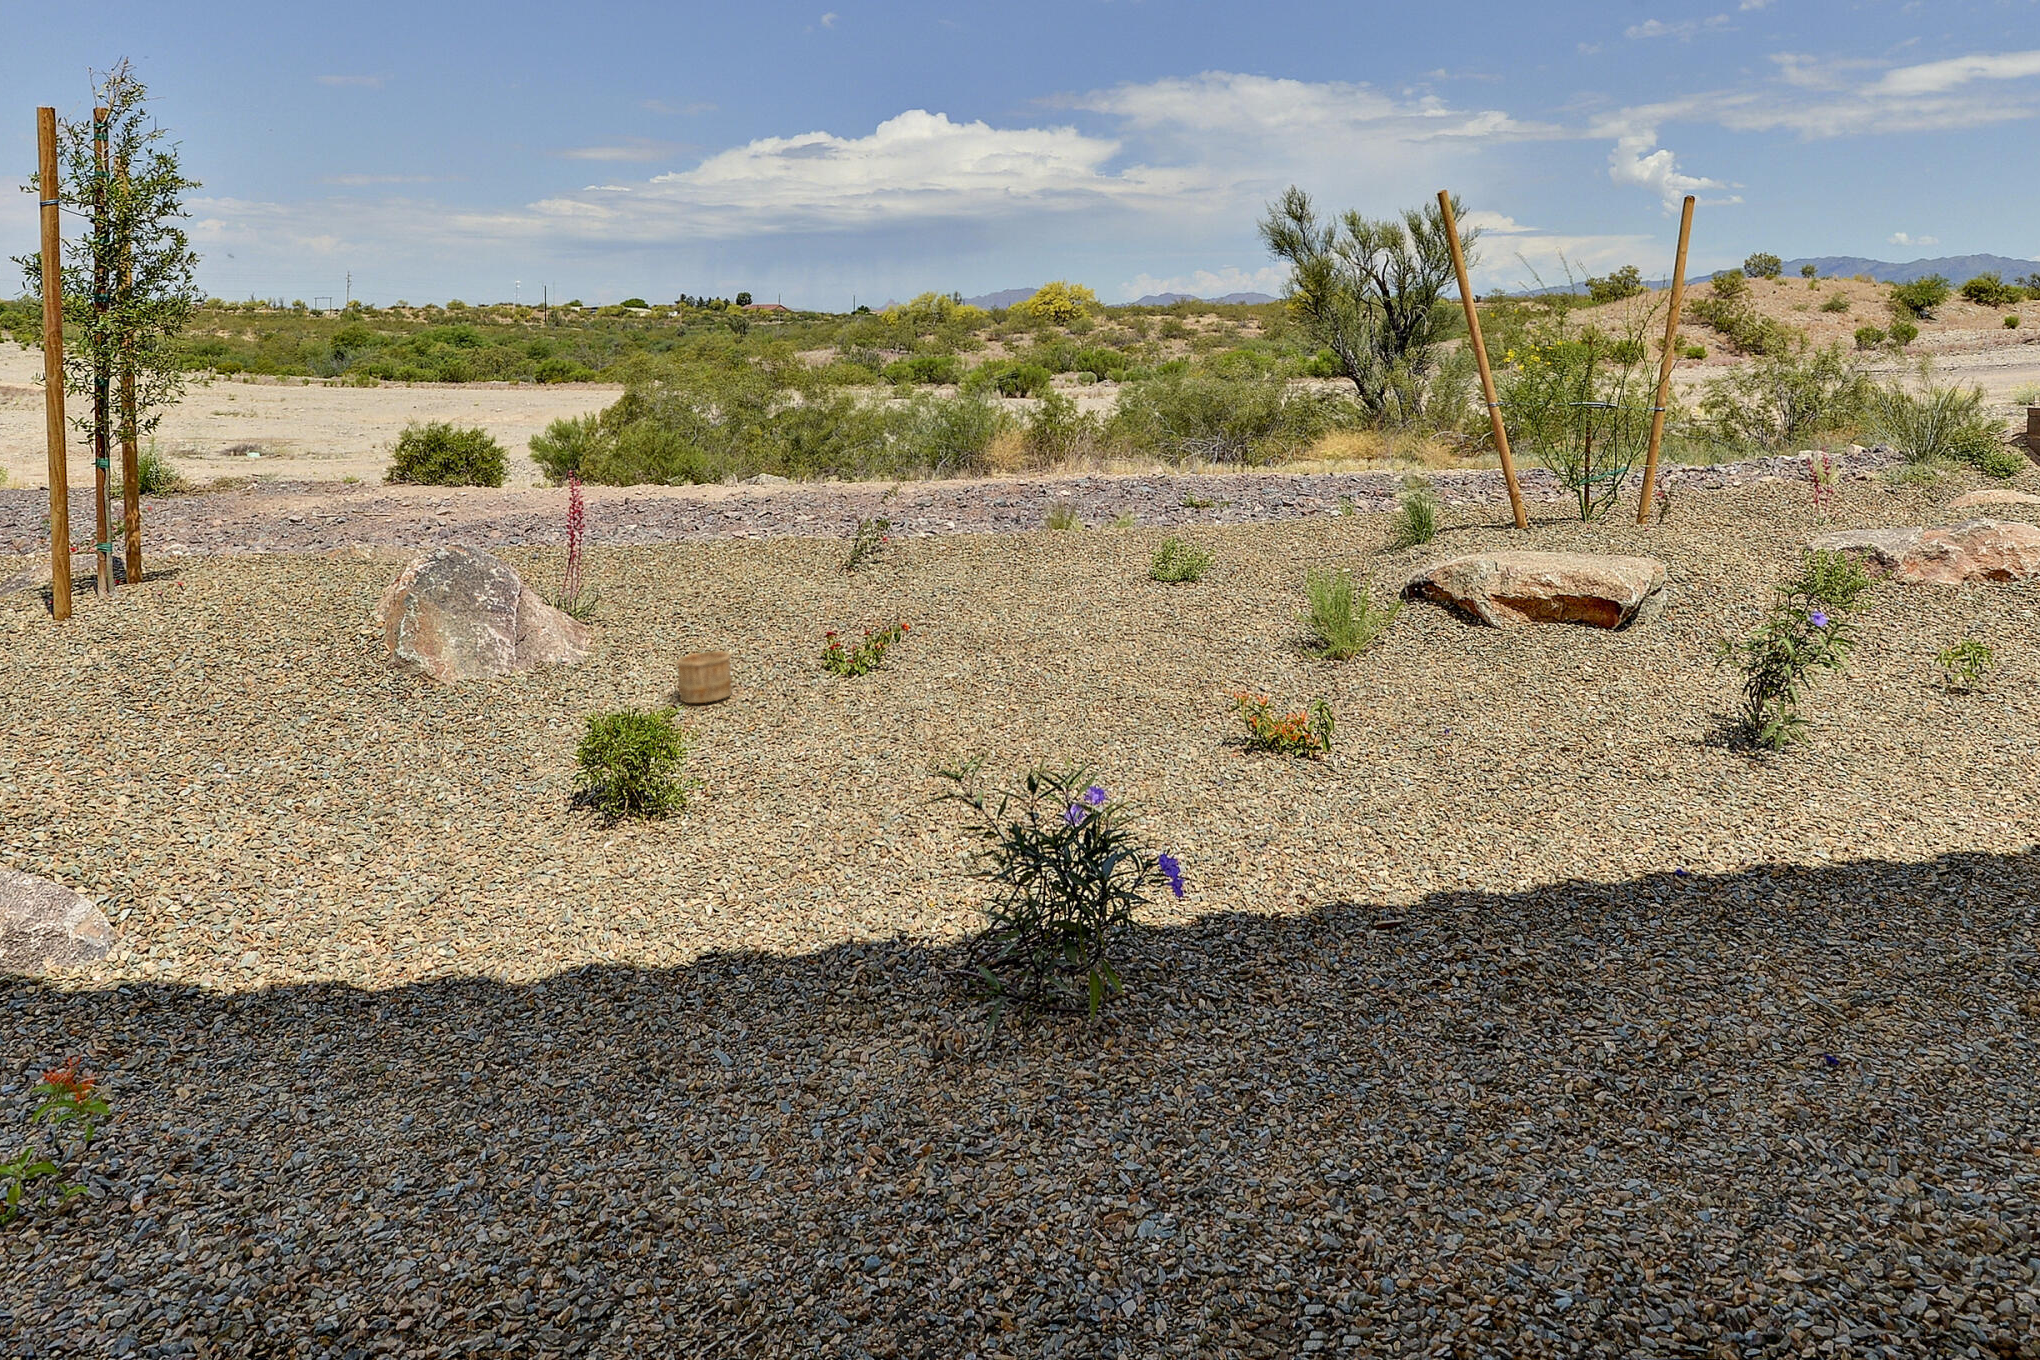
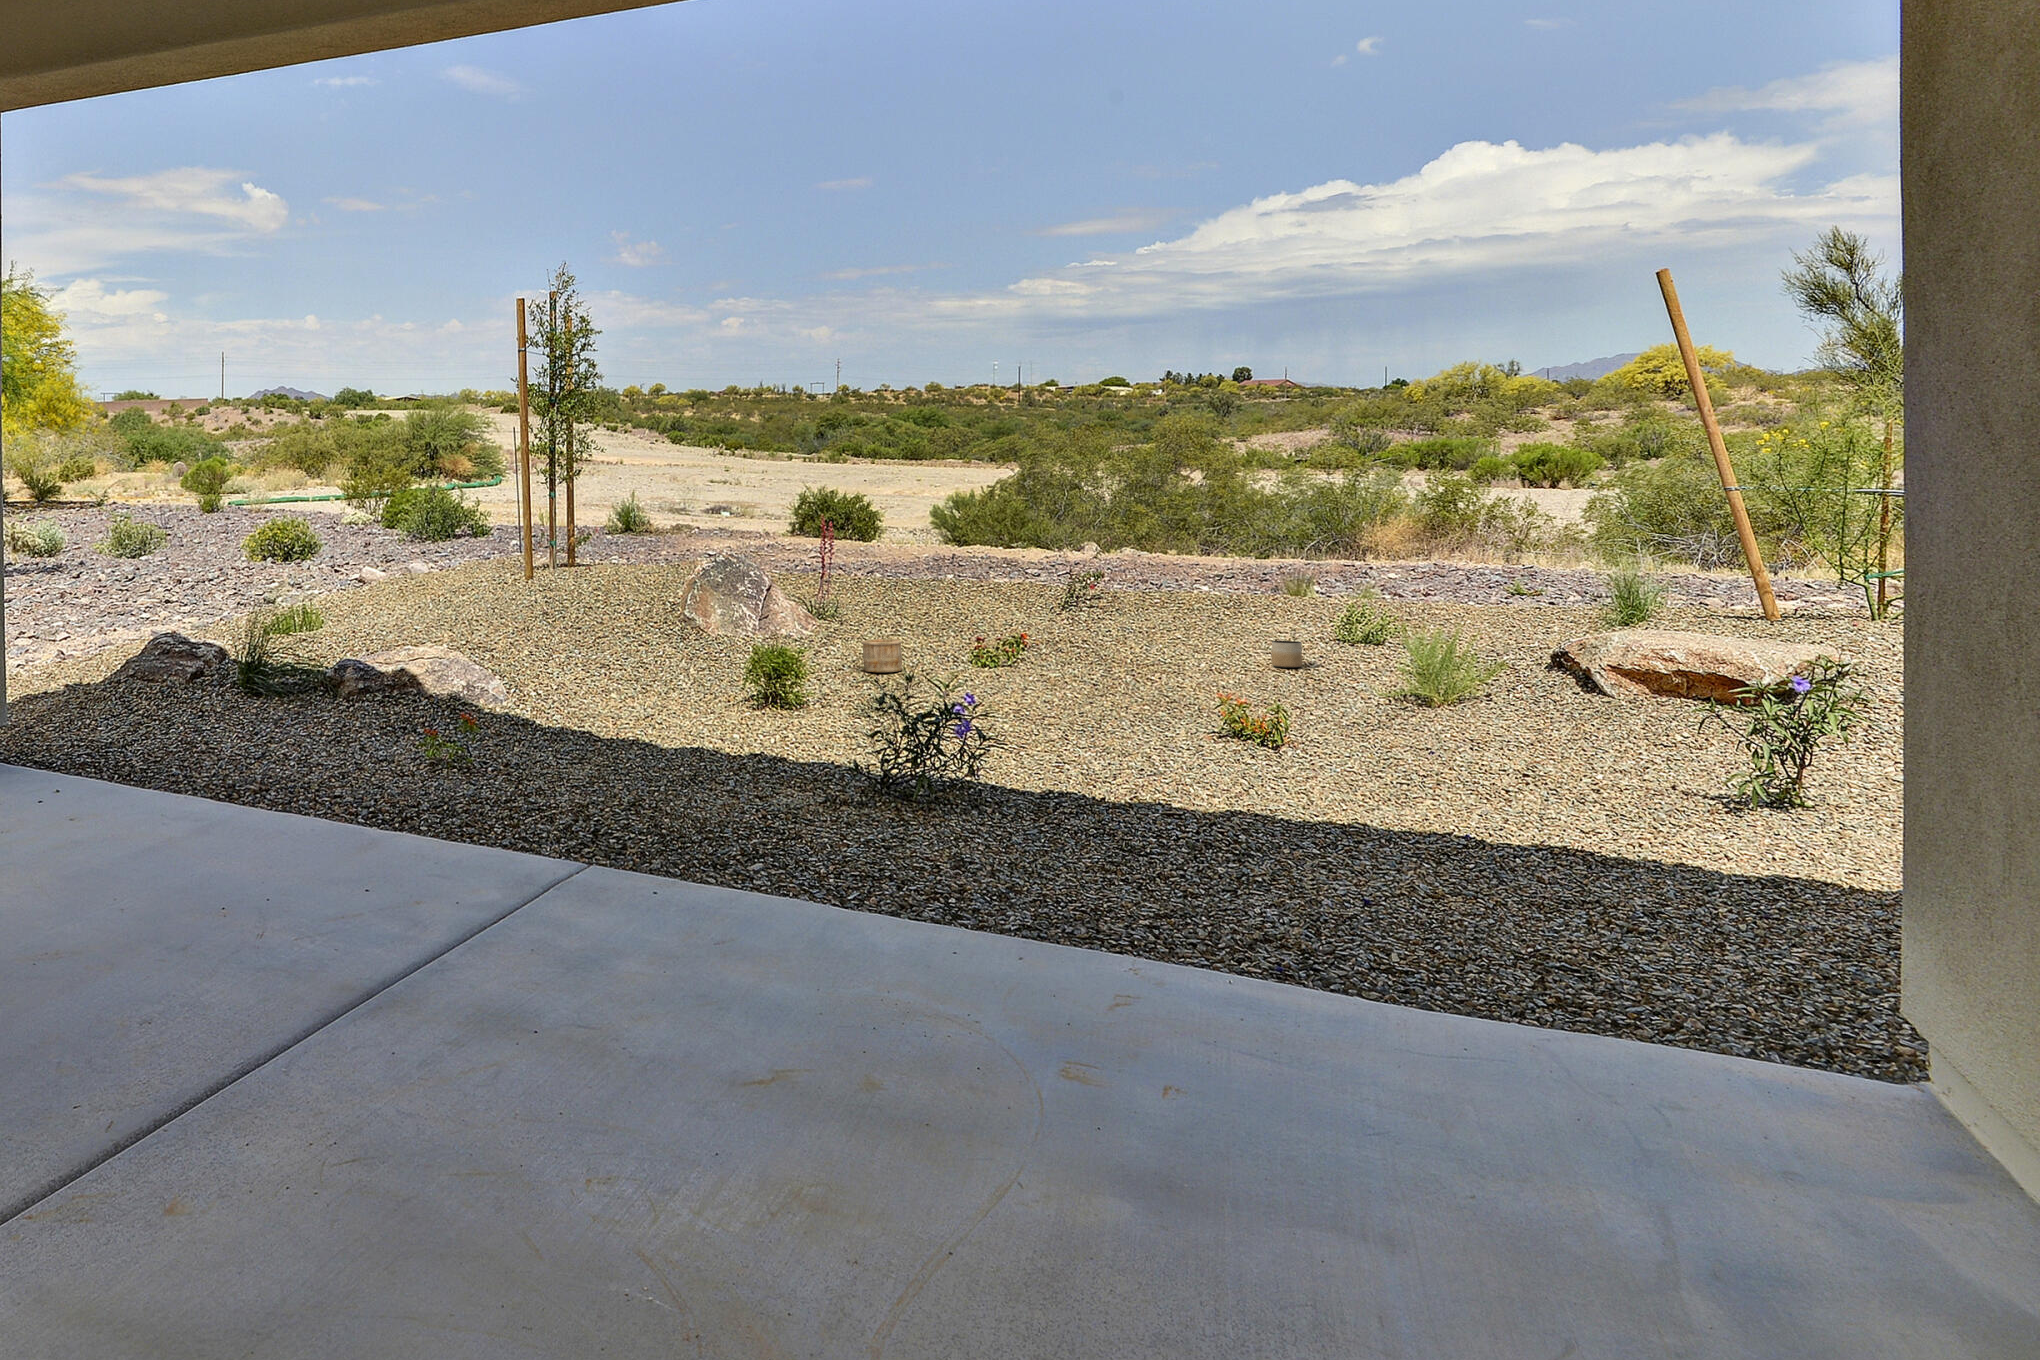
planter: none [1141,592,1171,624] -> present [1272,641,1302,668]

